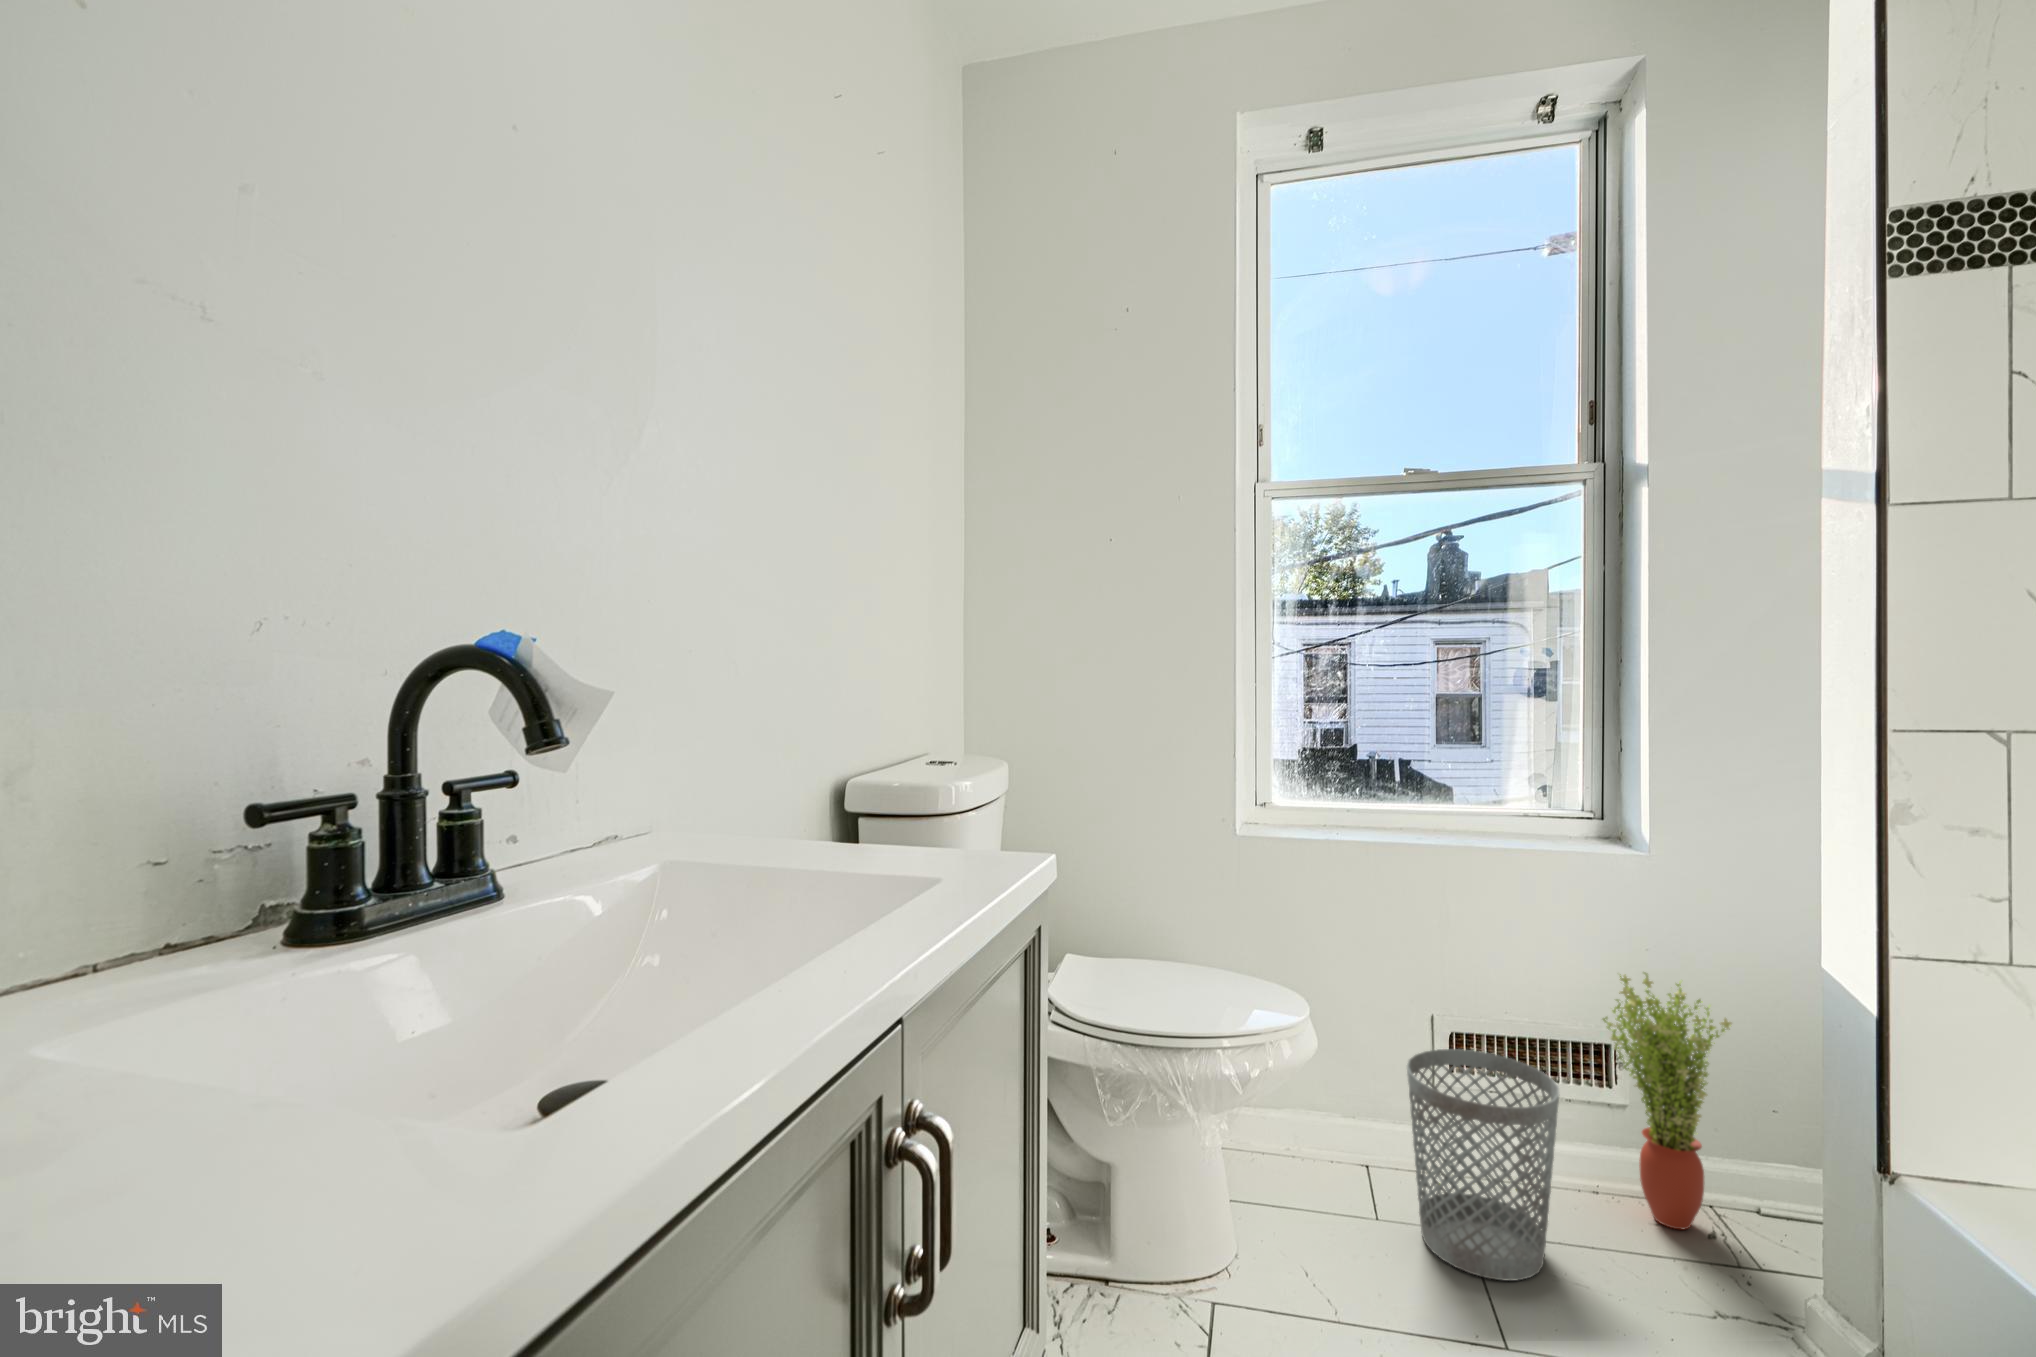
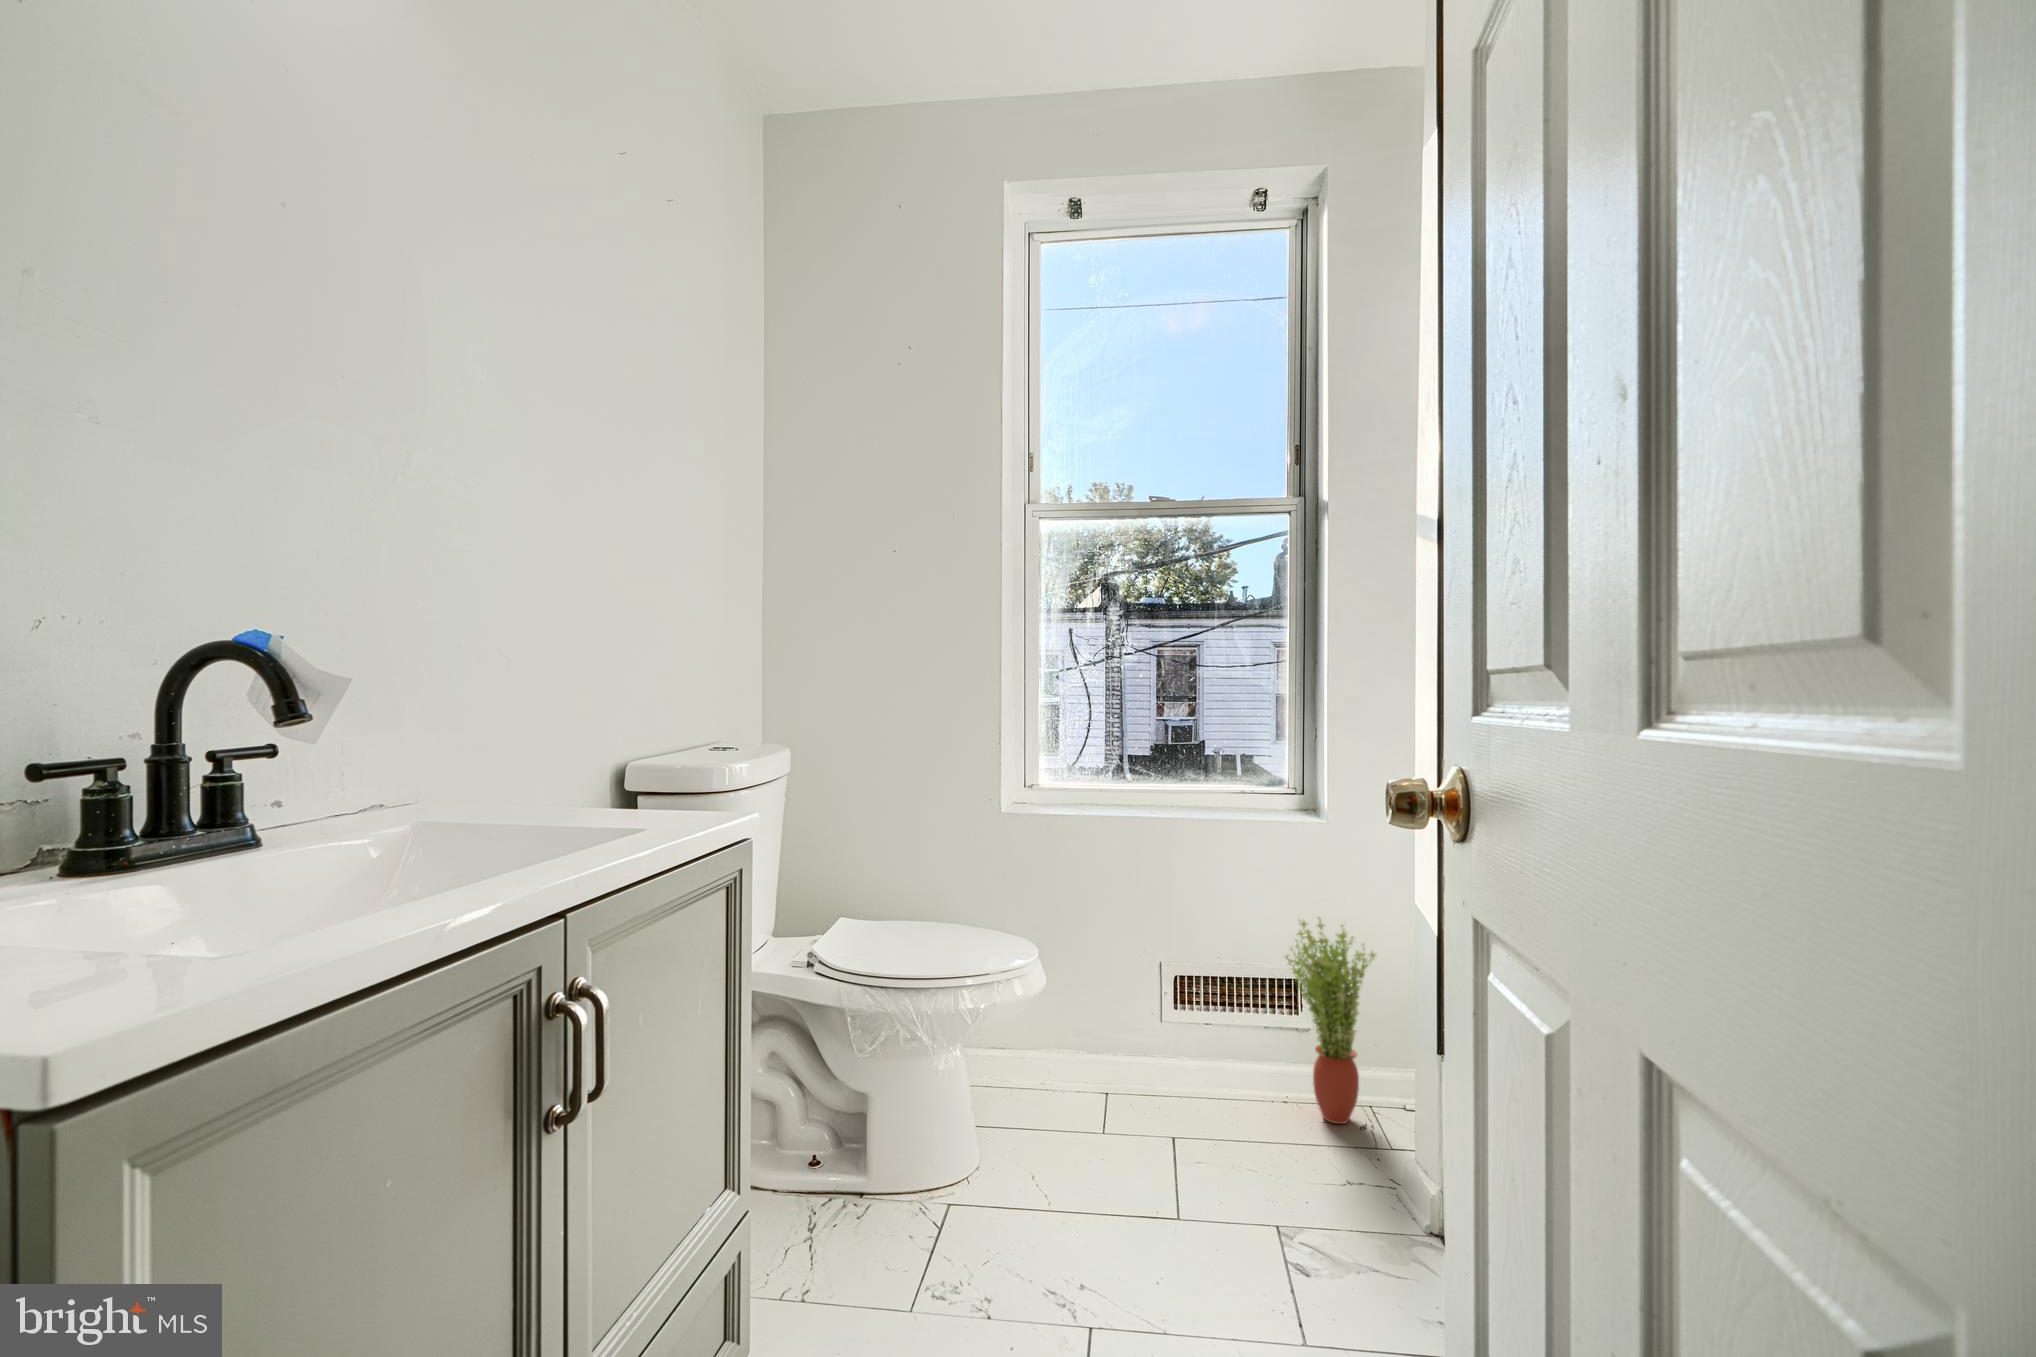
wastebasket: present [1407,1049,1559,1280] -> none [1125,986,1240,1169]

